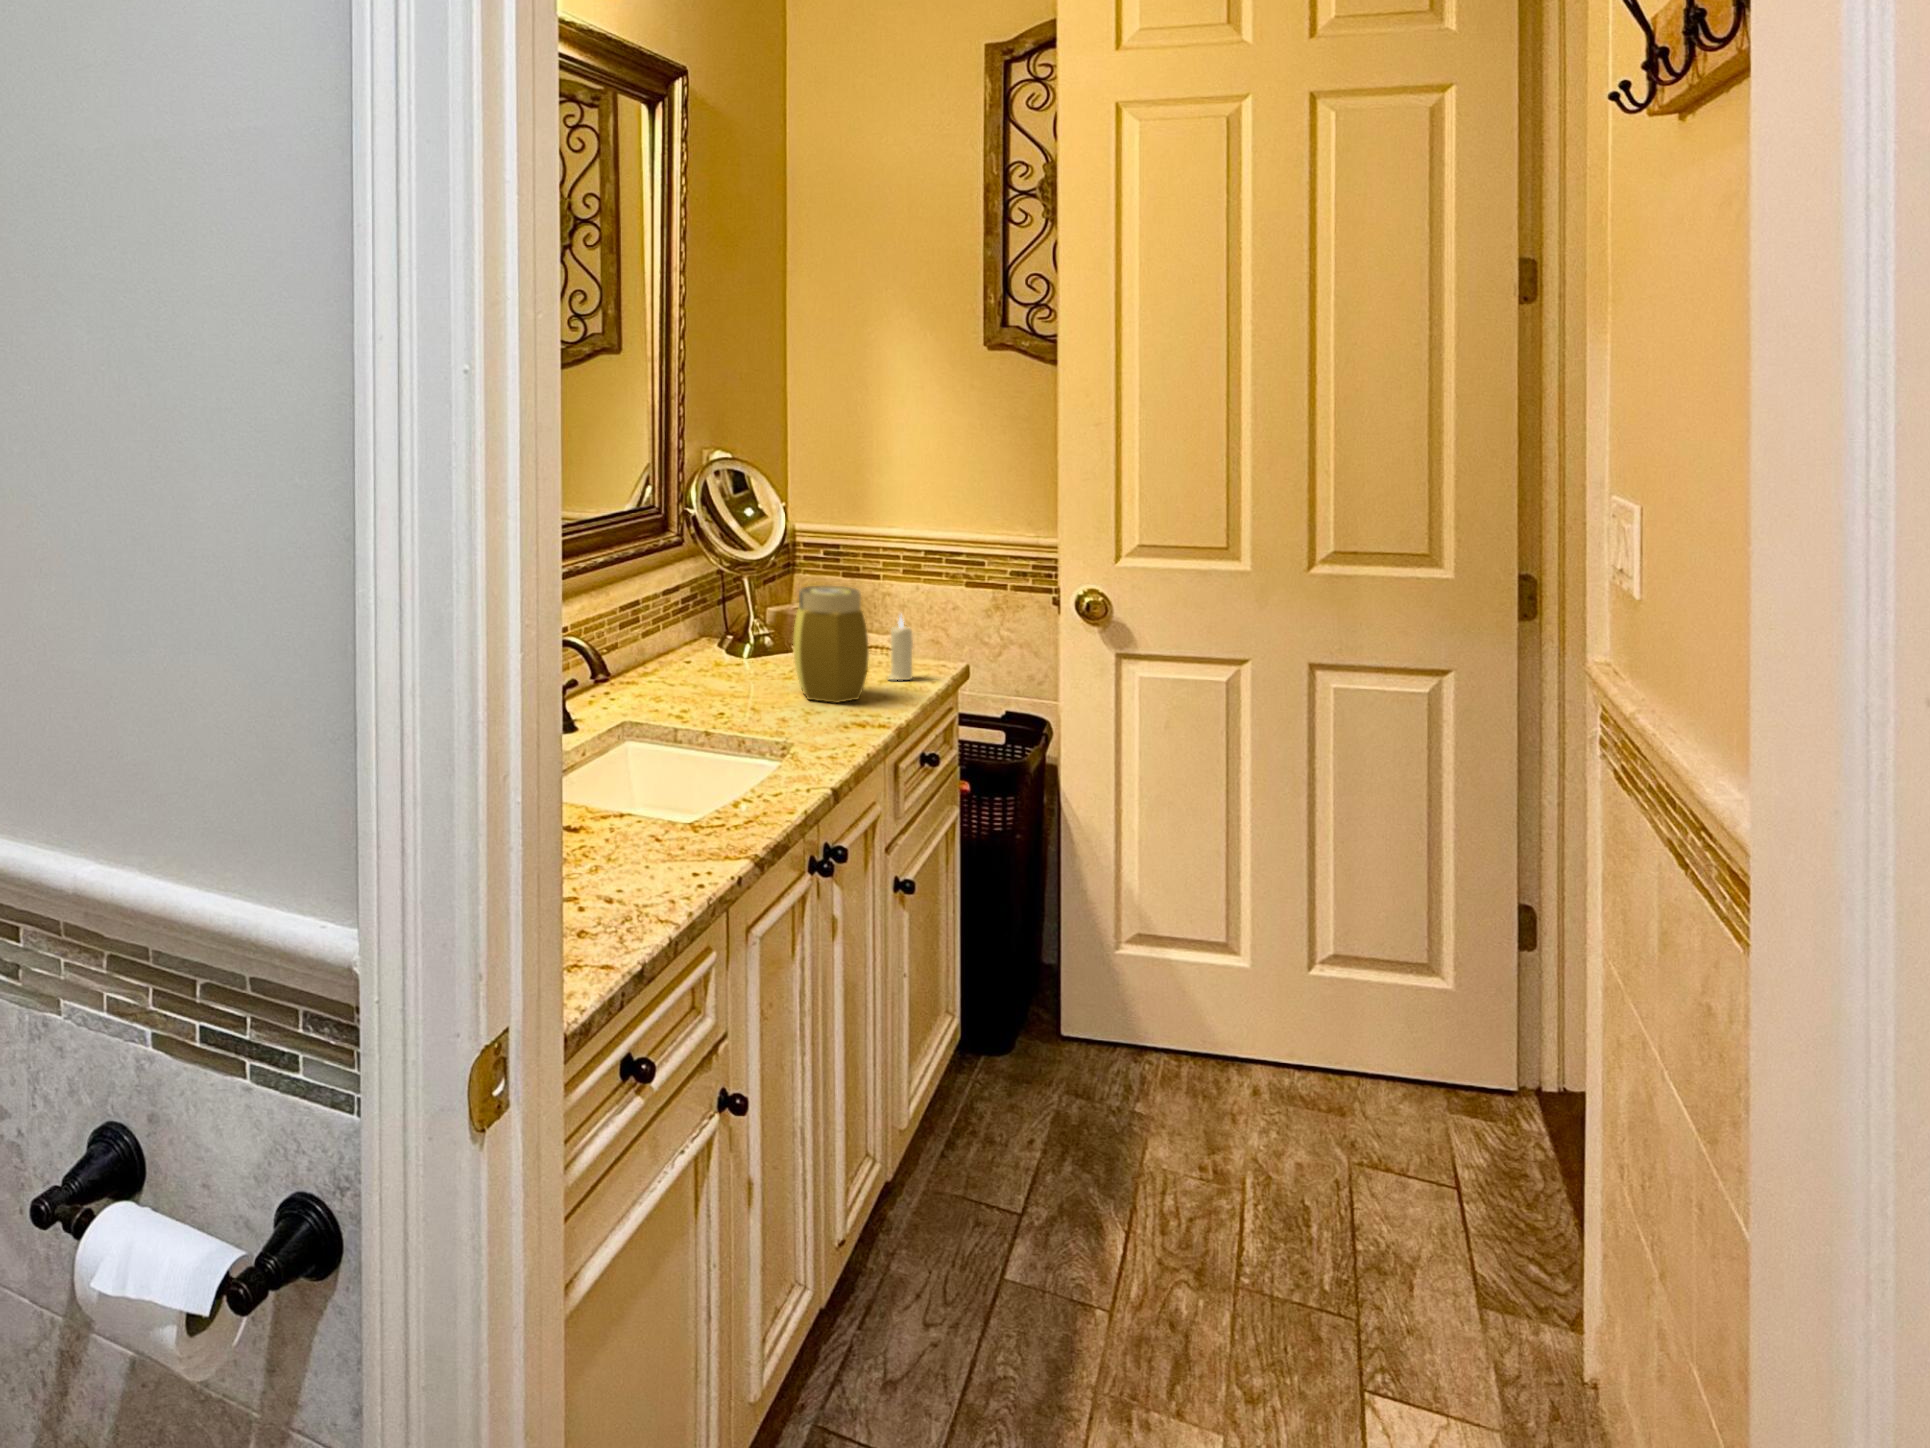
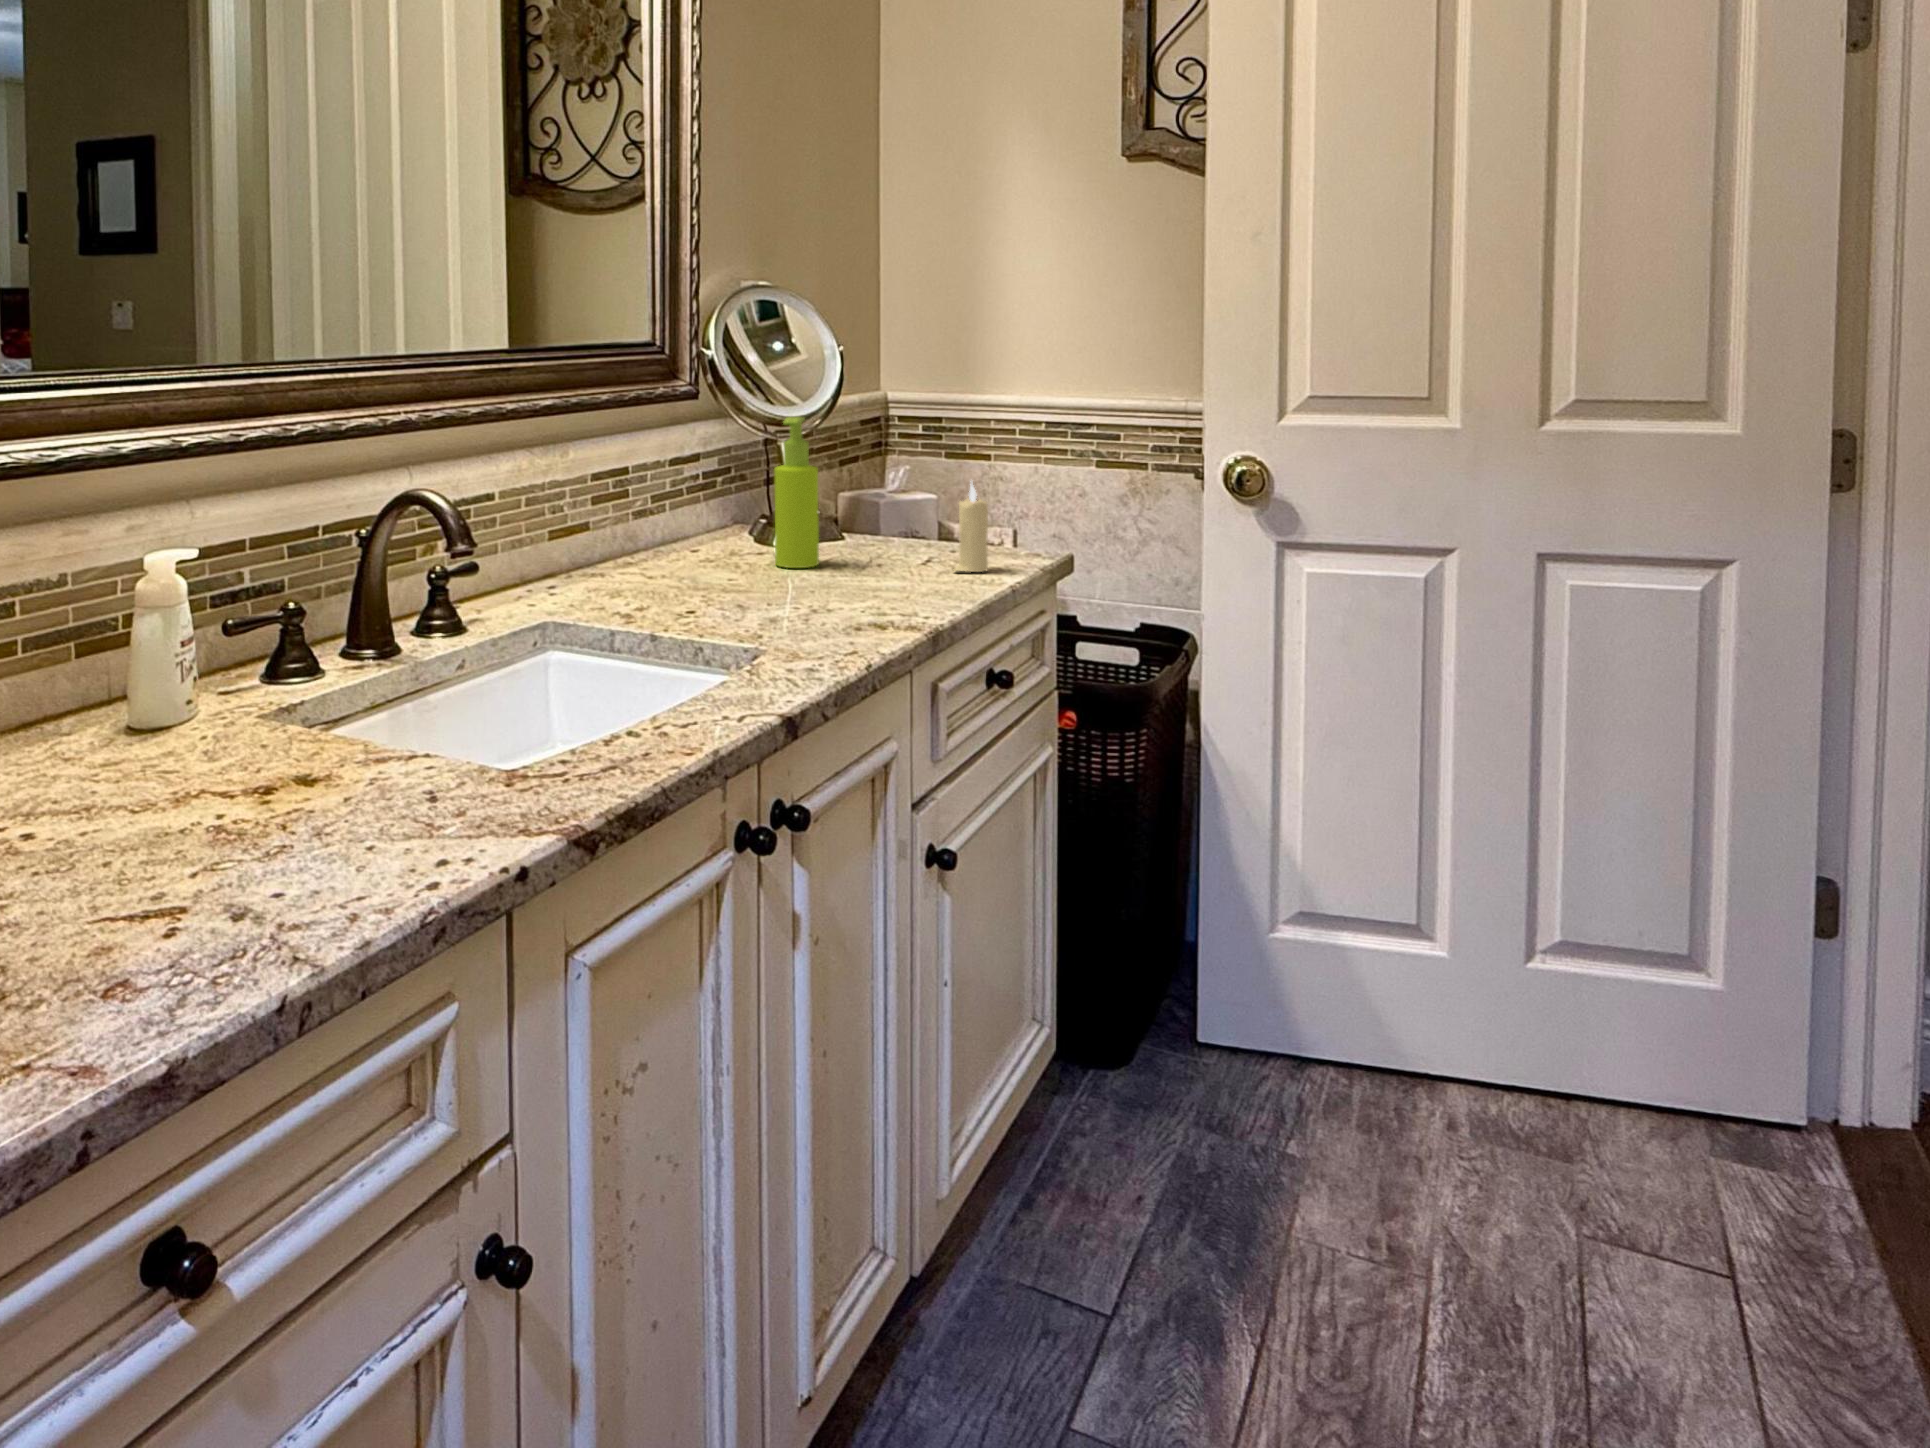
soap dispenser: none [752,564,785,677] -> present [774,417,819,568]
jar: present [793,585,869,703] -> none [815,440,912,599]

